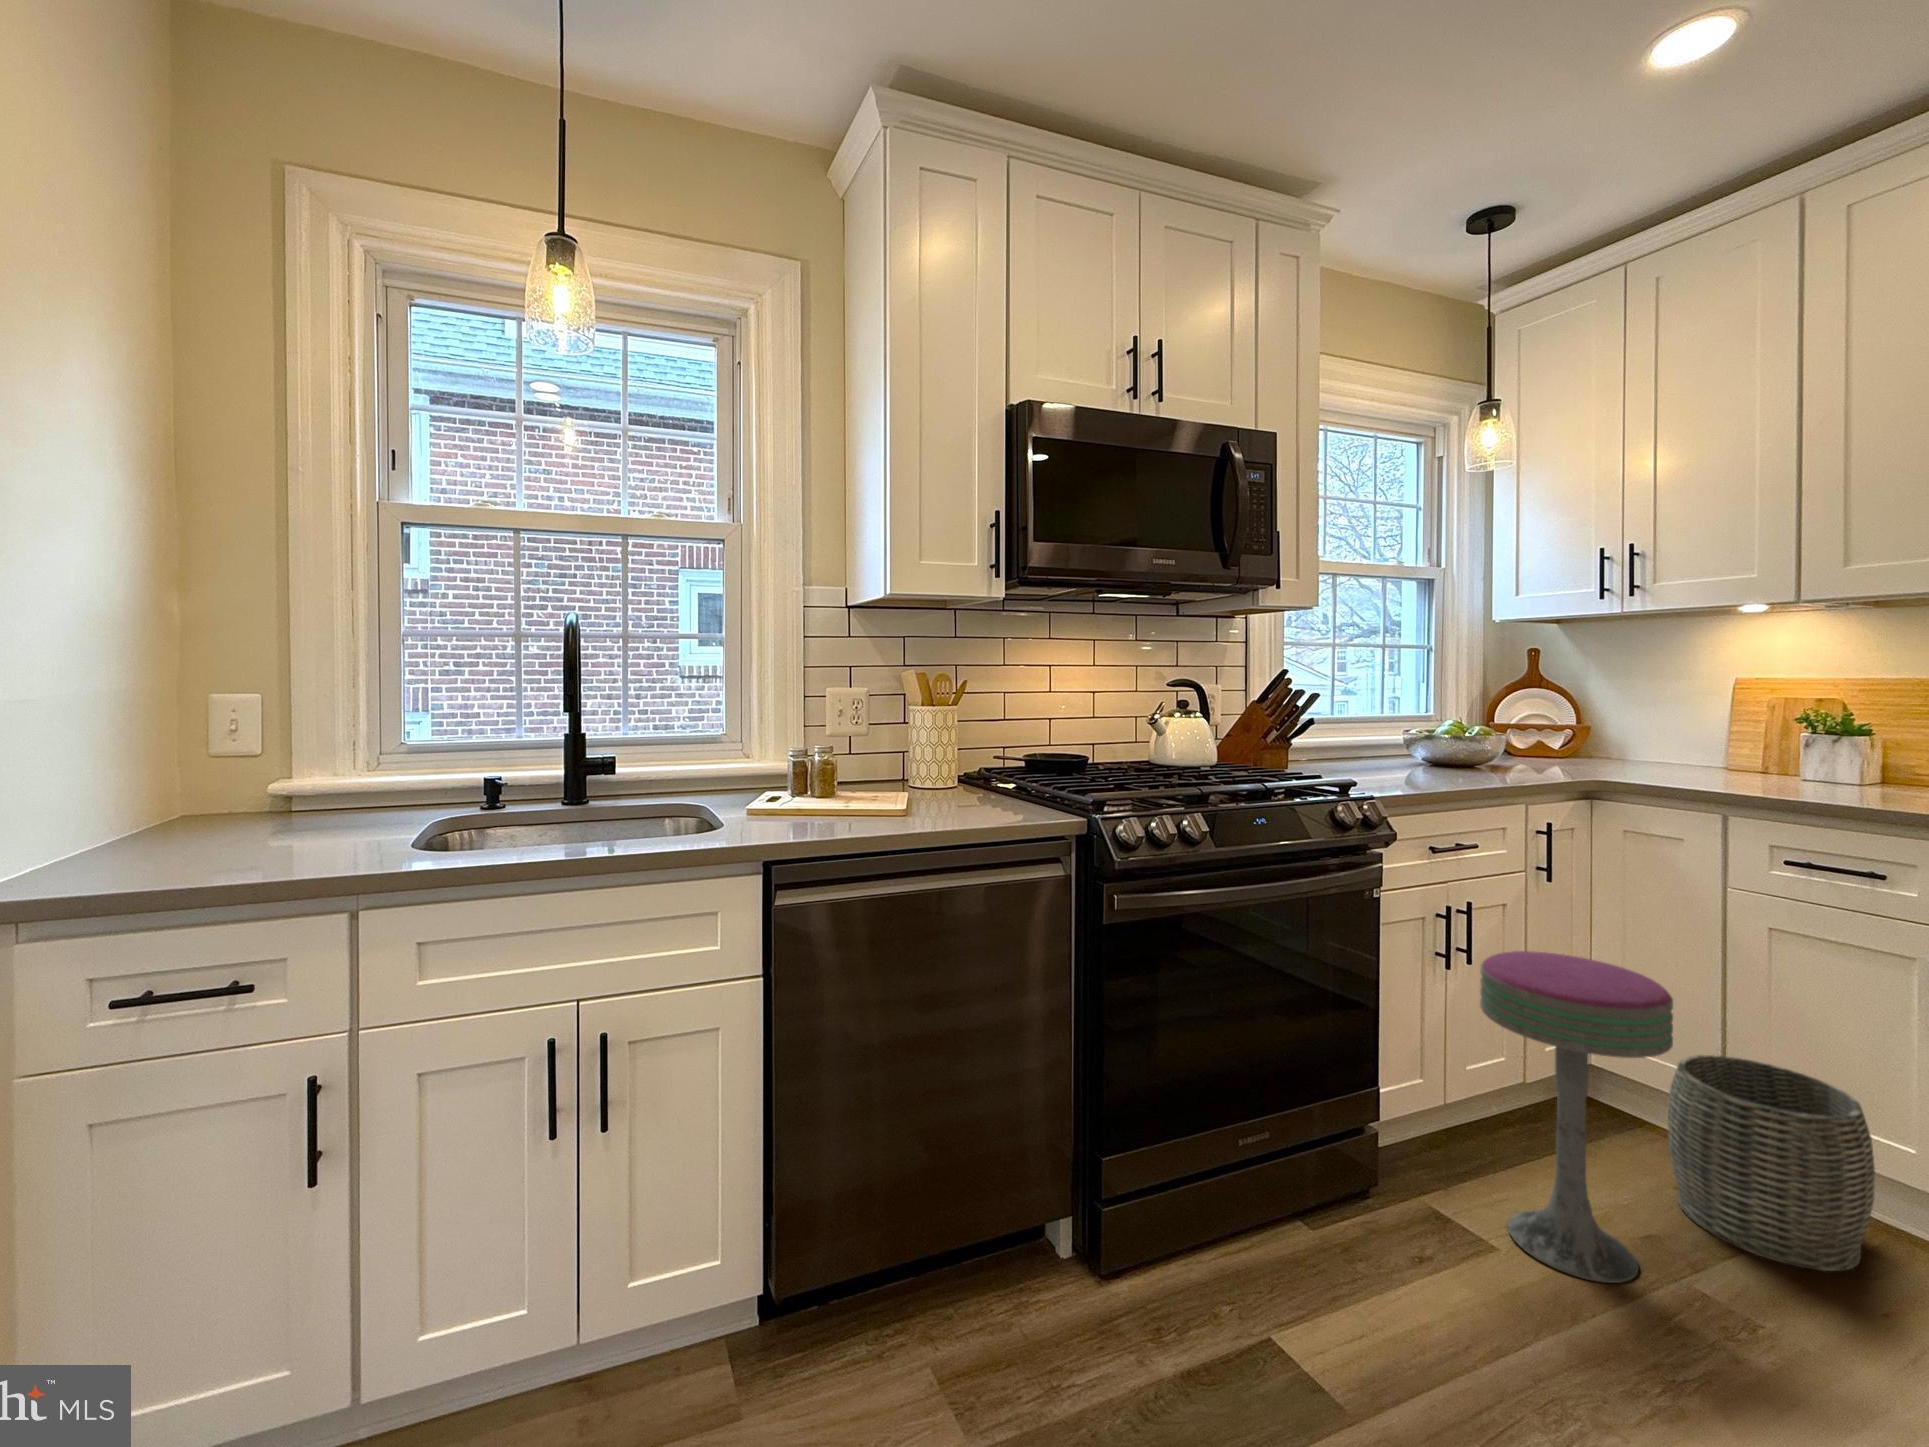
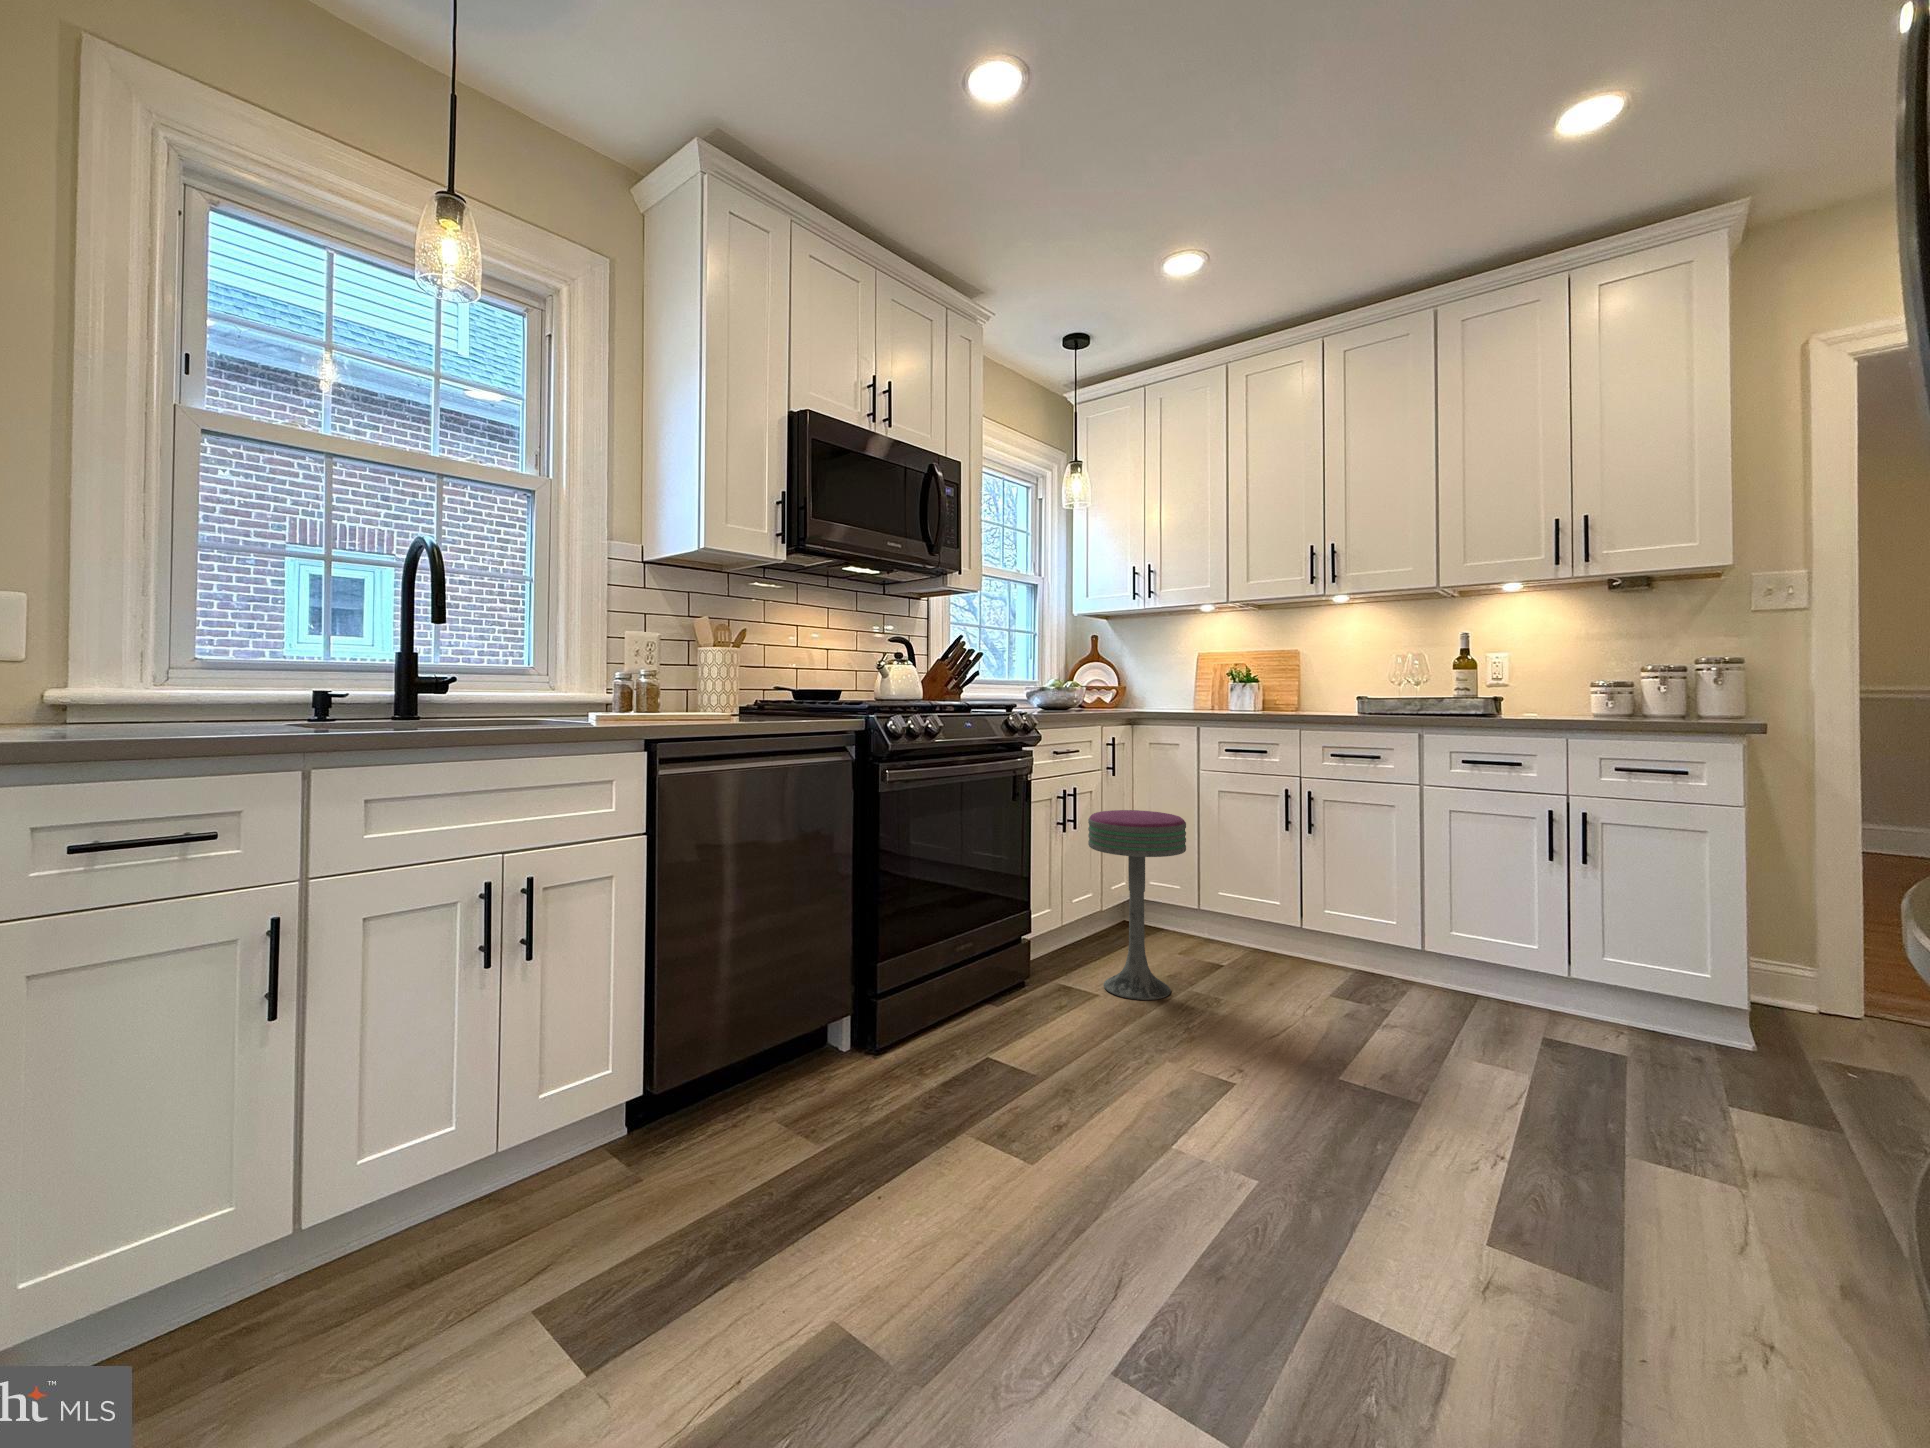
woven basket: present [1668,1055,1875,1271] -> none [1179,870,1270,976]

